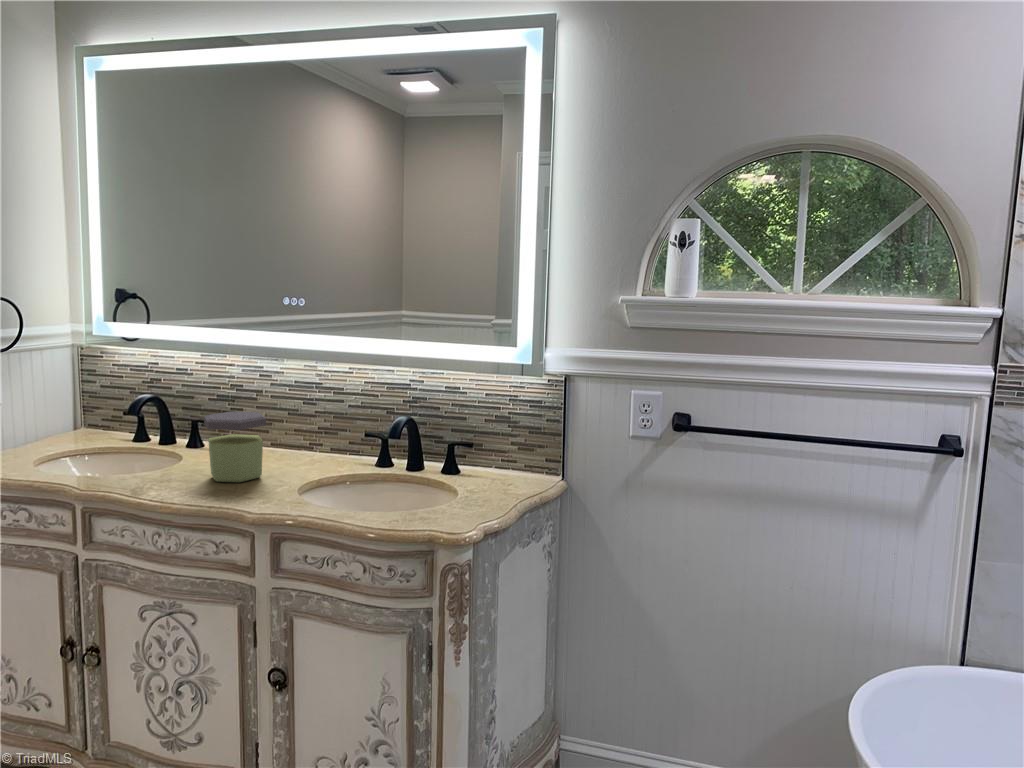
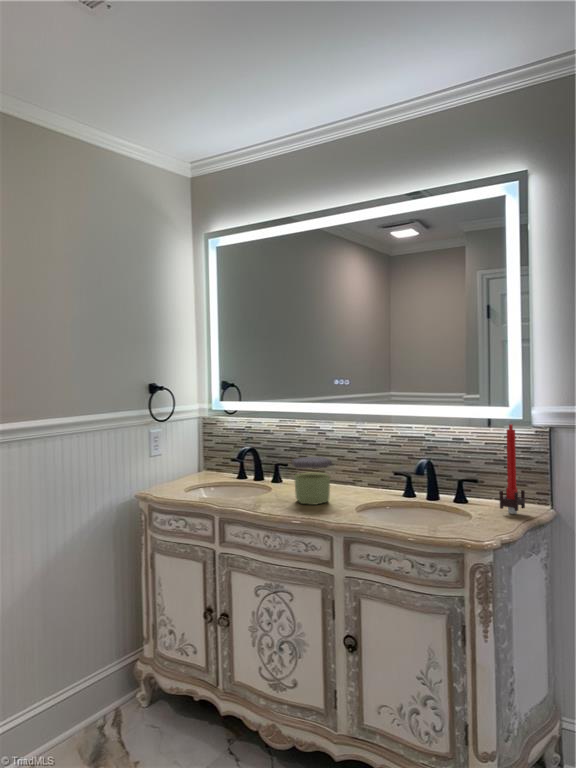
candle: none [494,371,527,491] -> present [499,425,525,514]

